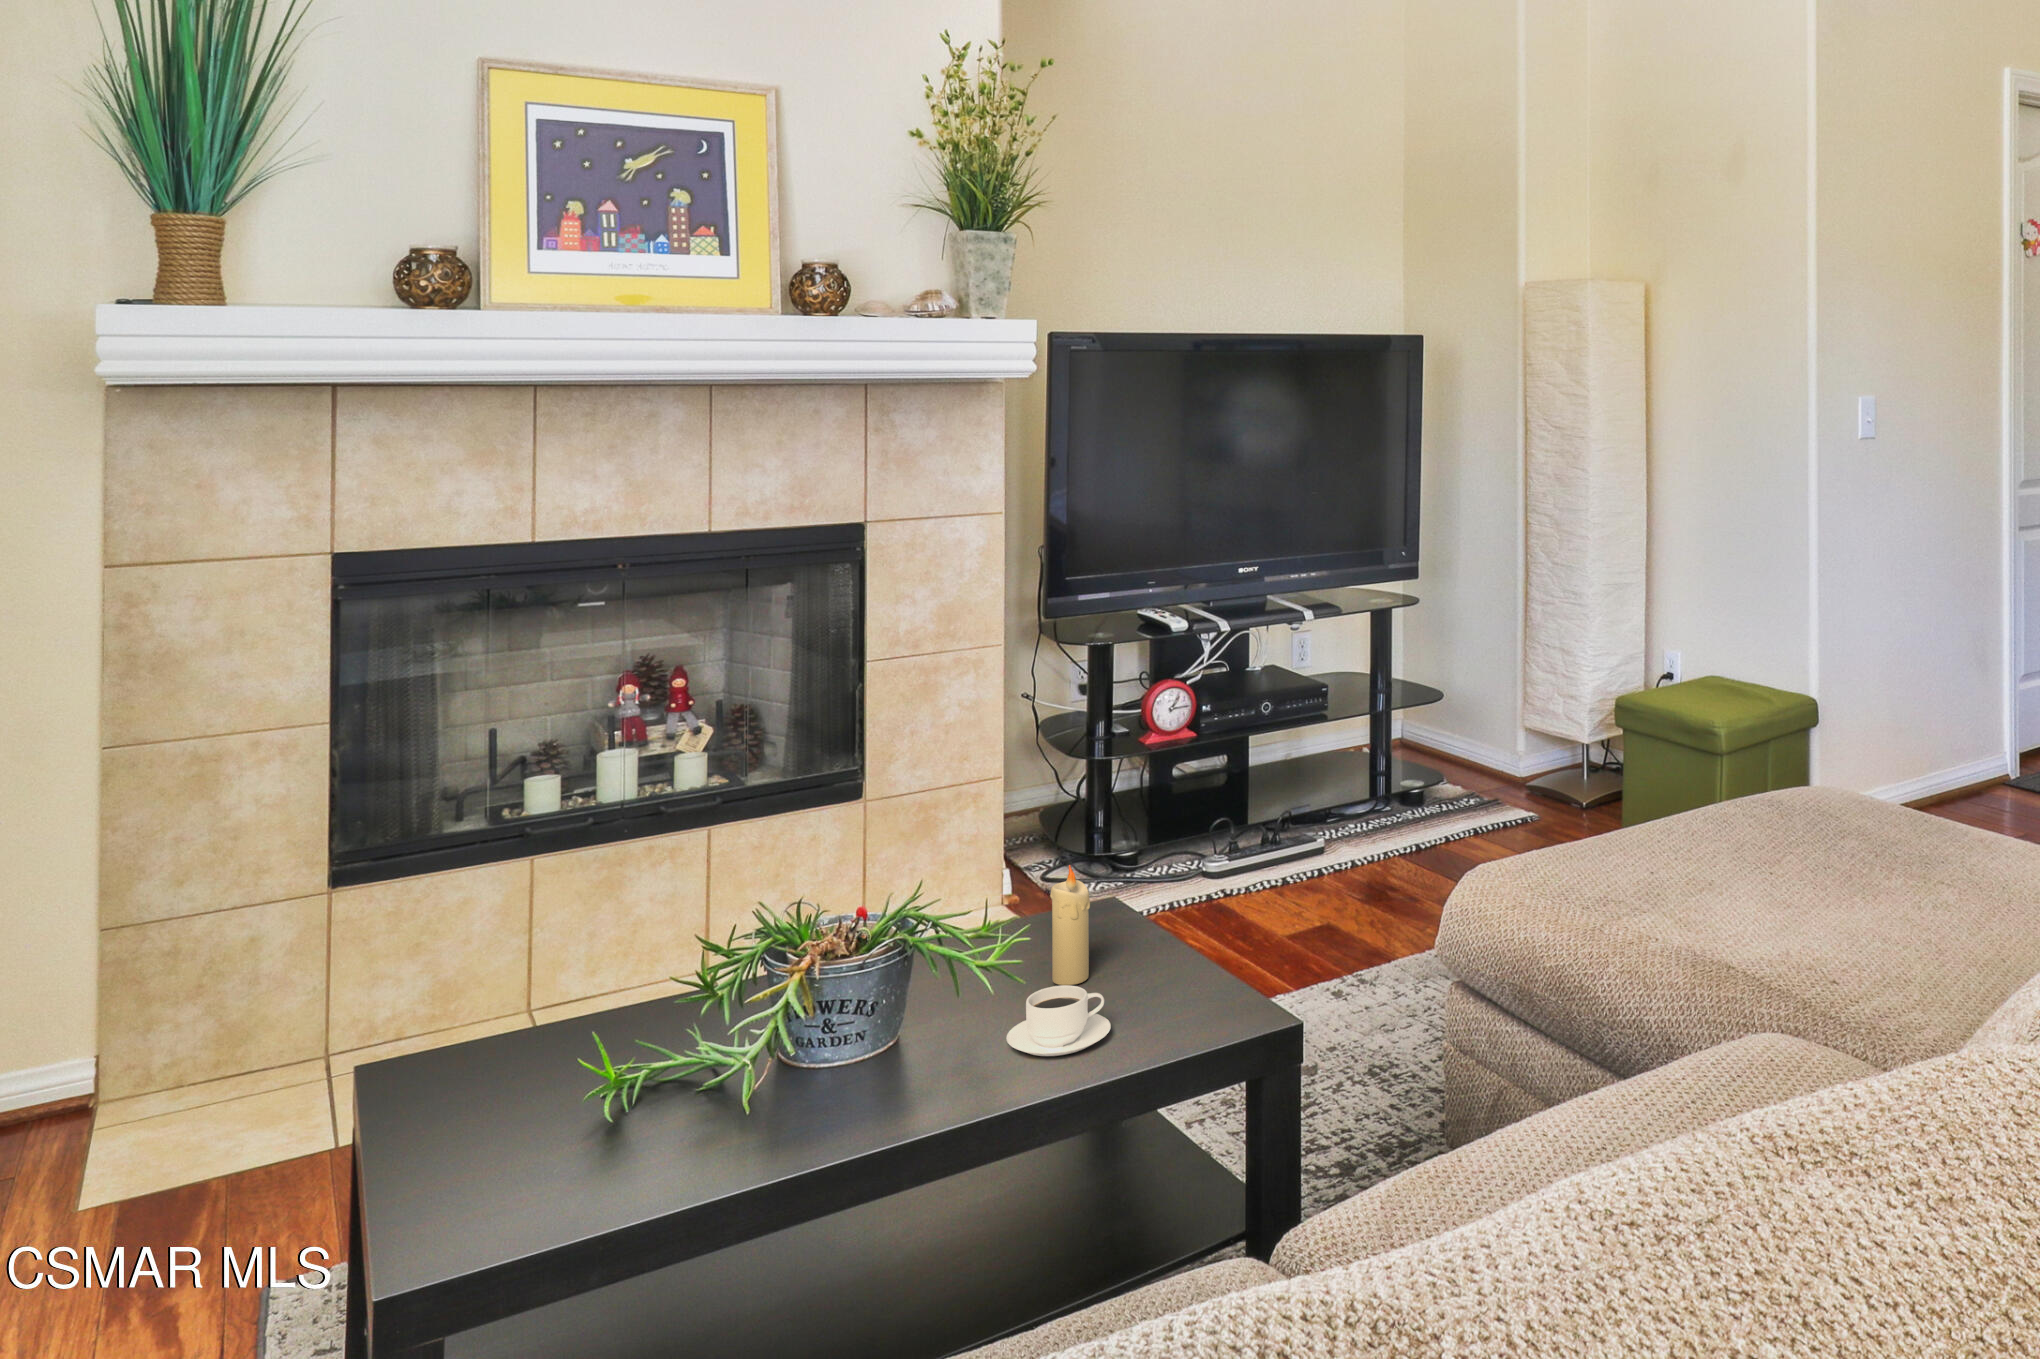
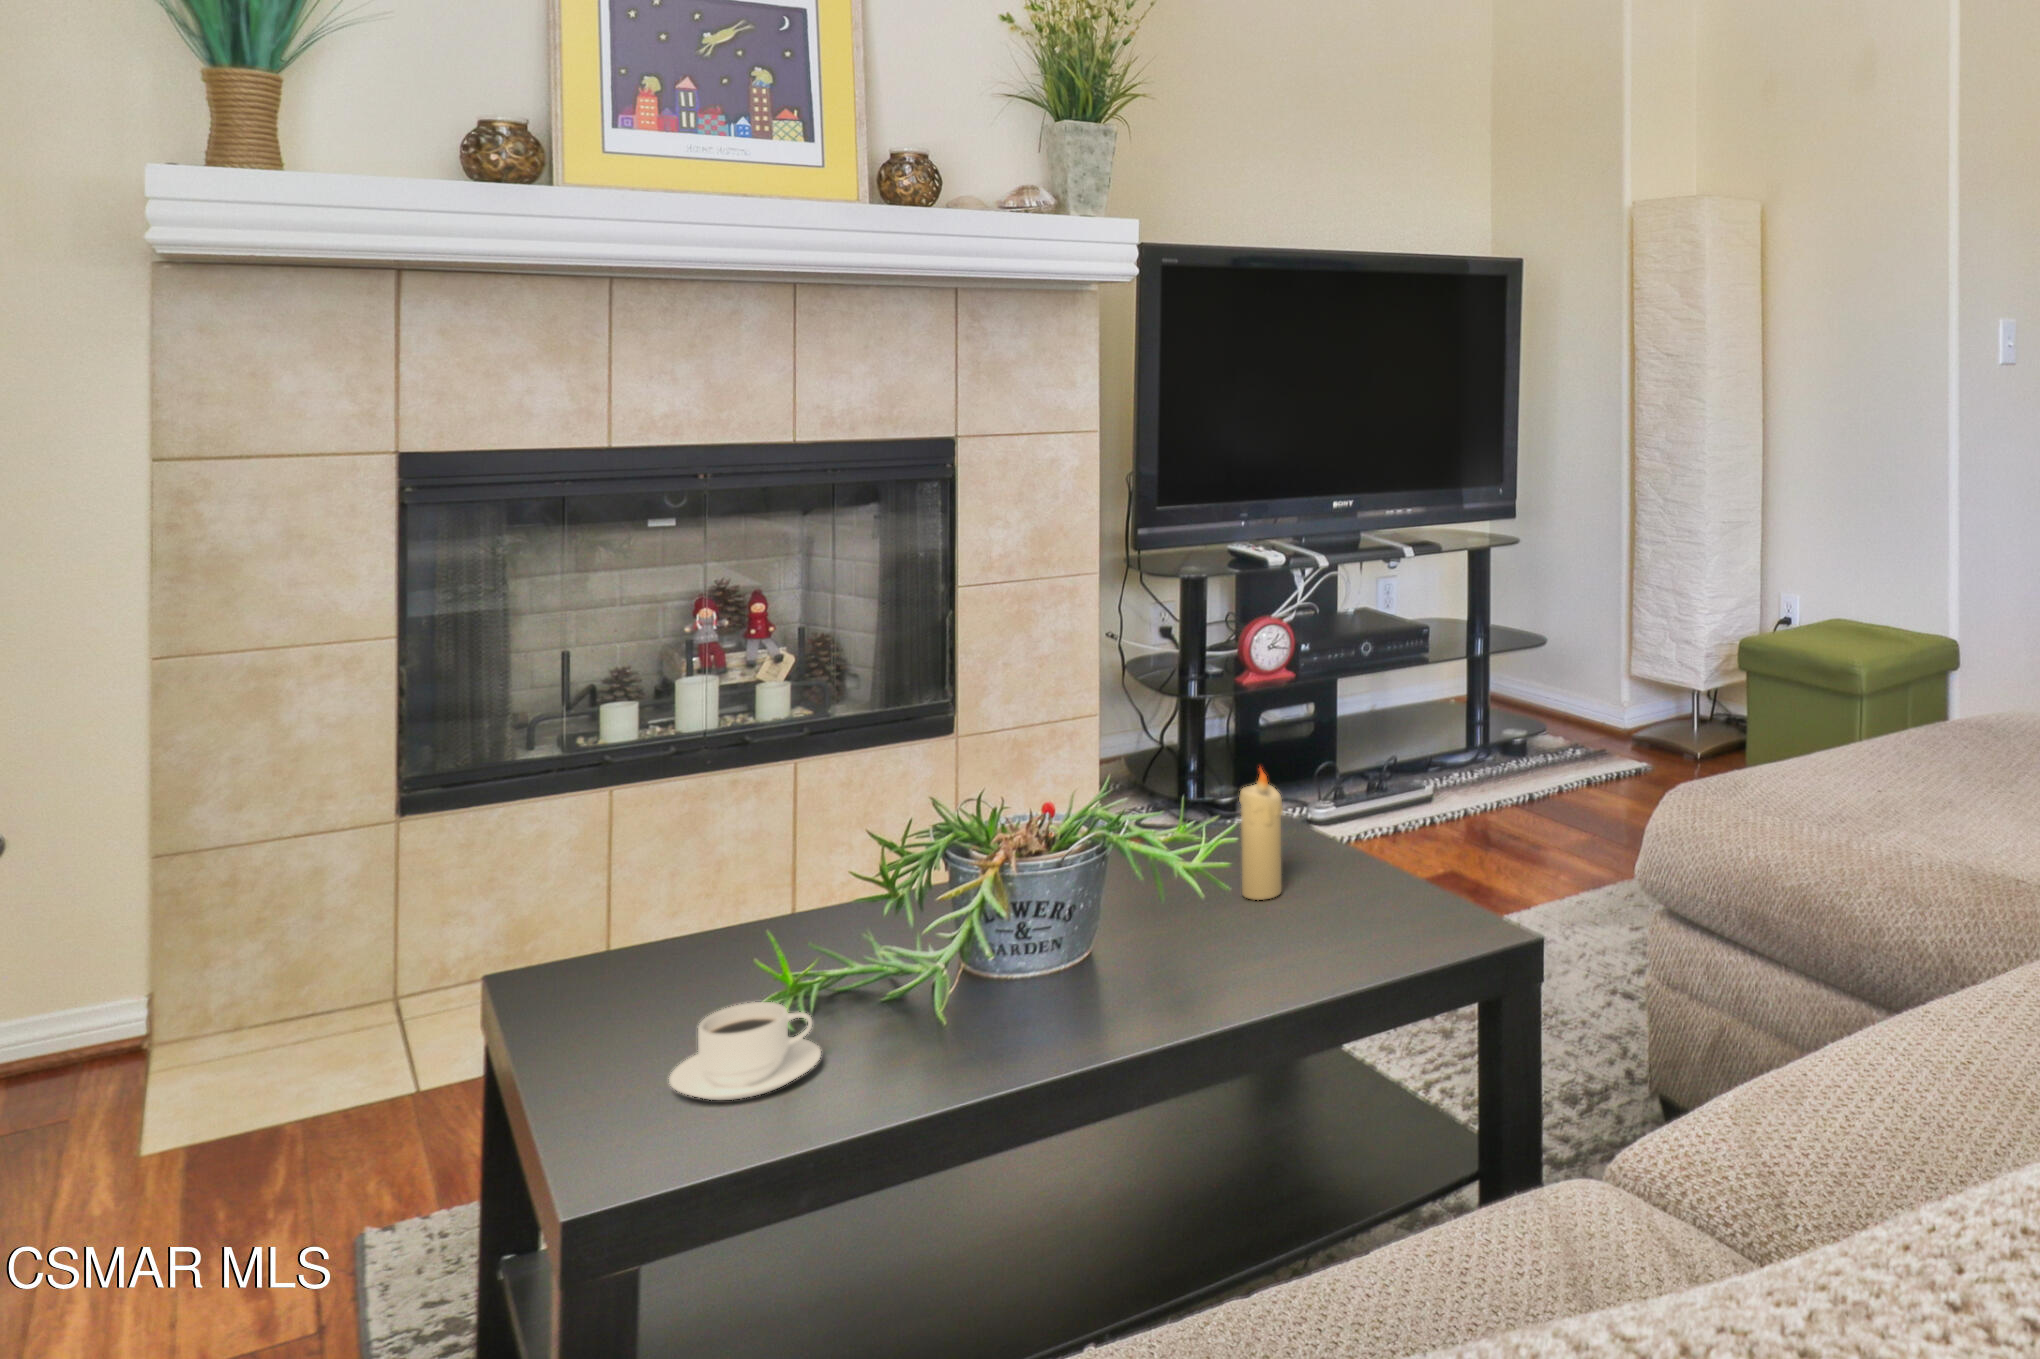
coffee cup: present [1006,985,1111,1056] -> present [669,1002,821,1100]

